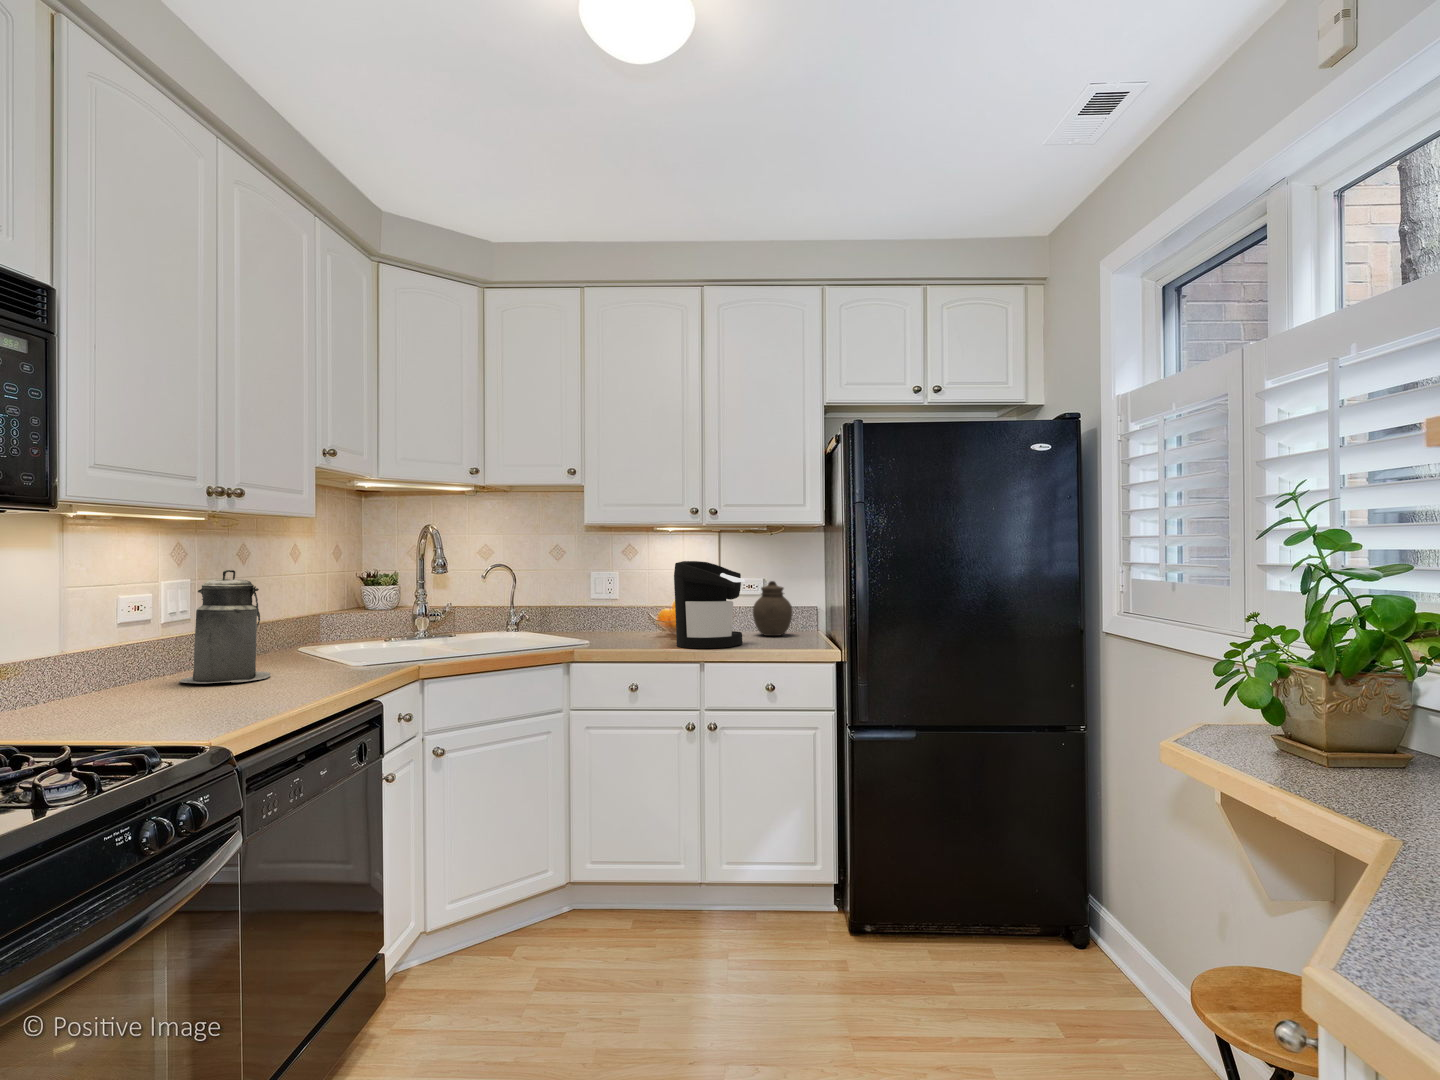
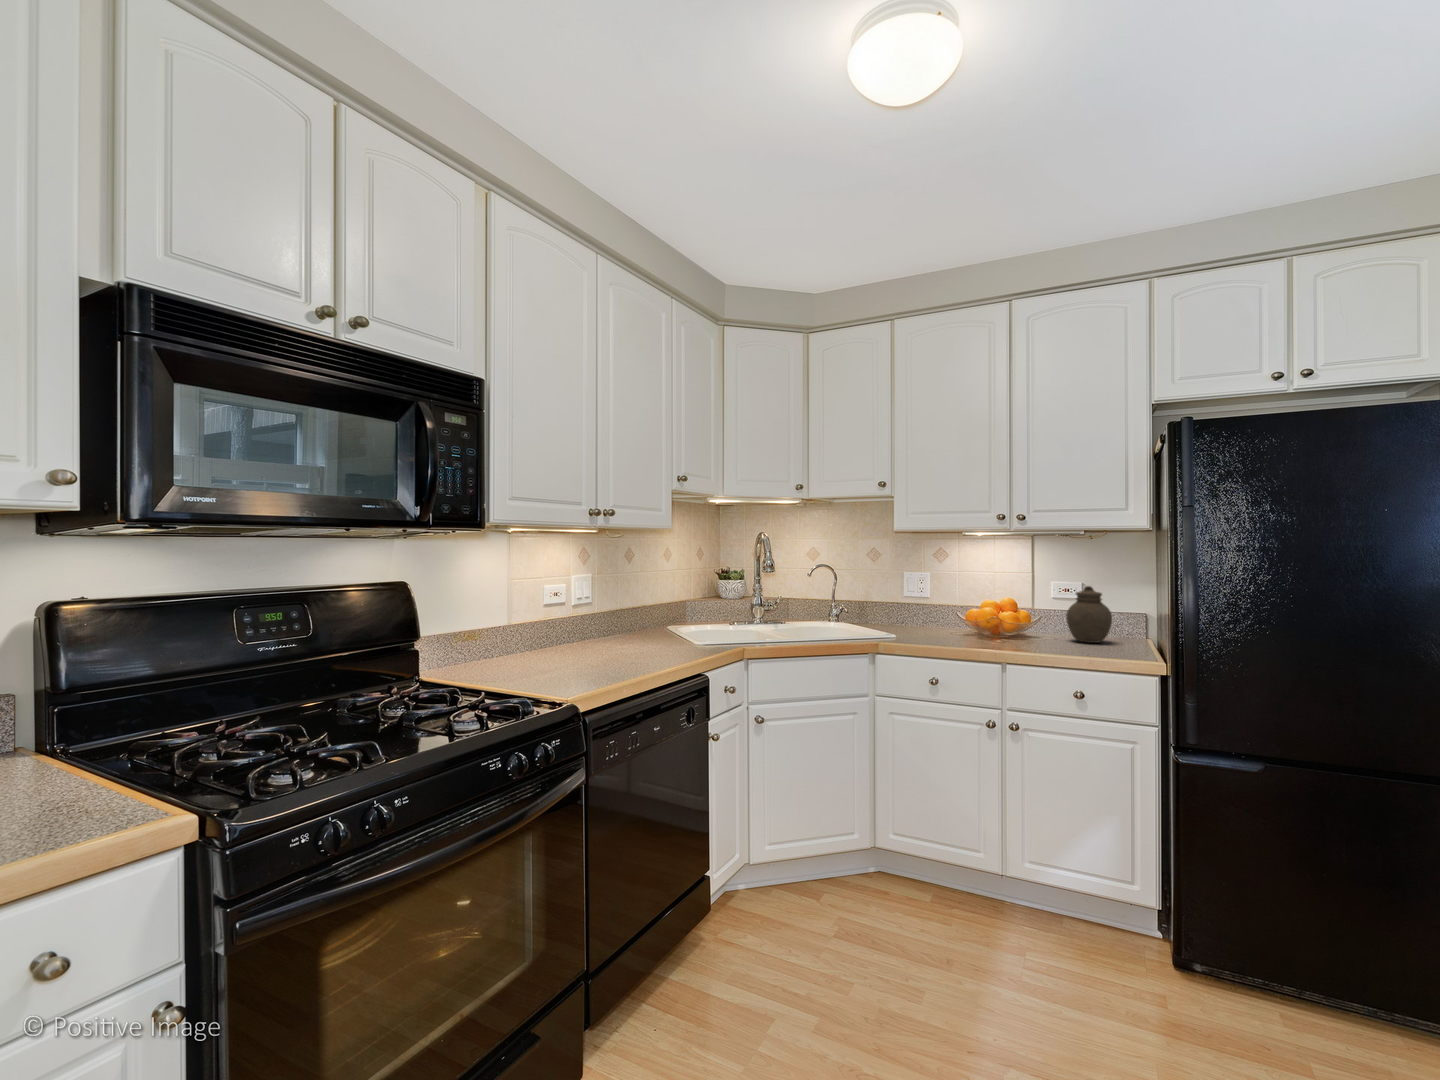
coffee maker: present [674,561,745,648] -> none [976,565,1052,652]
canister: present [179,570,270,683] -> none [579,568,637,652]

